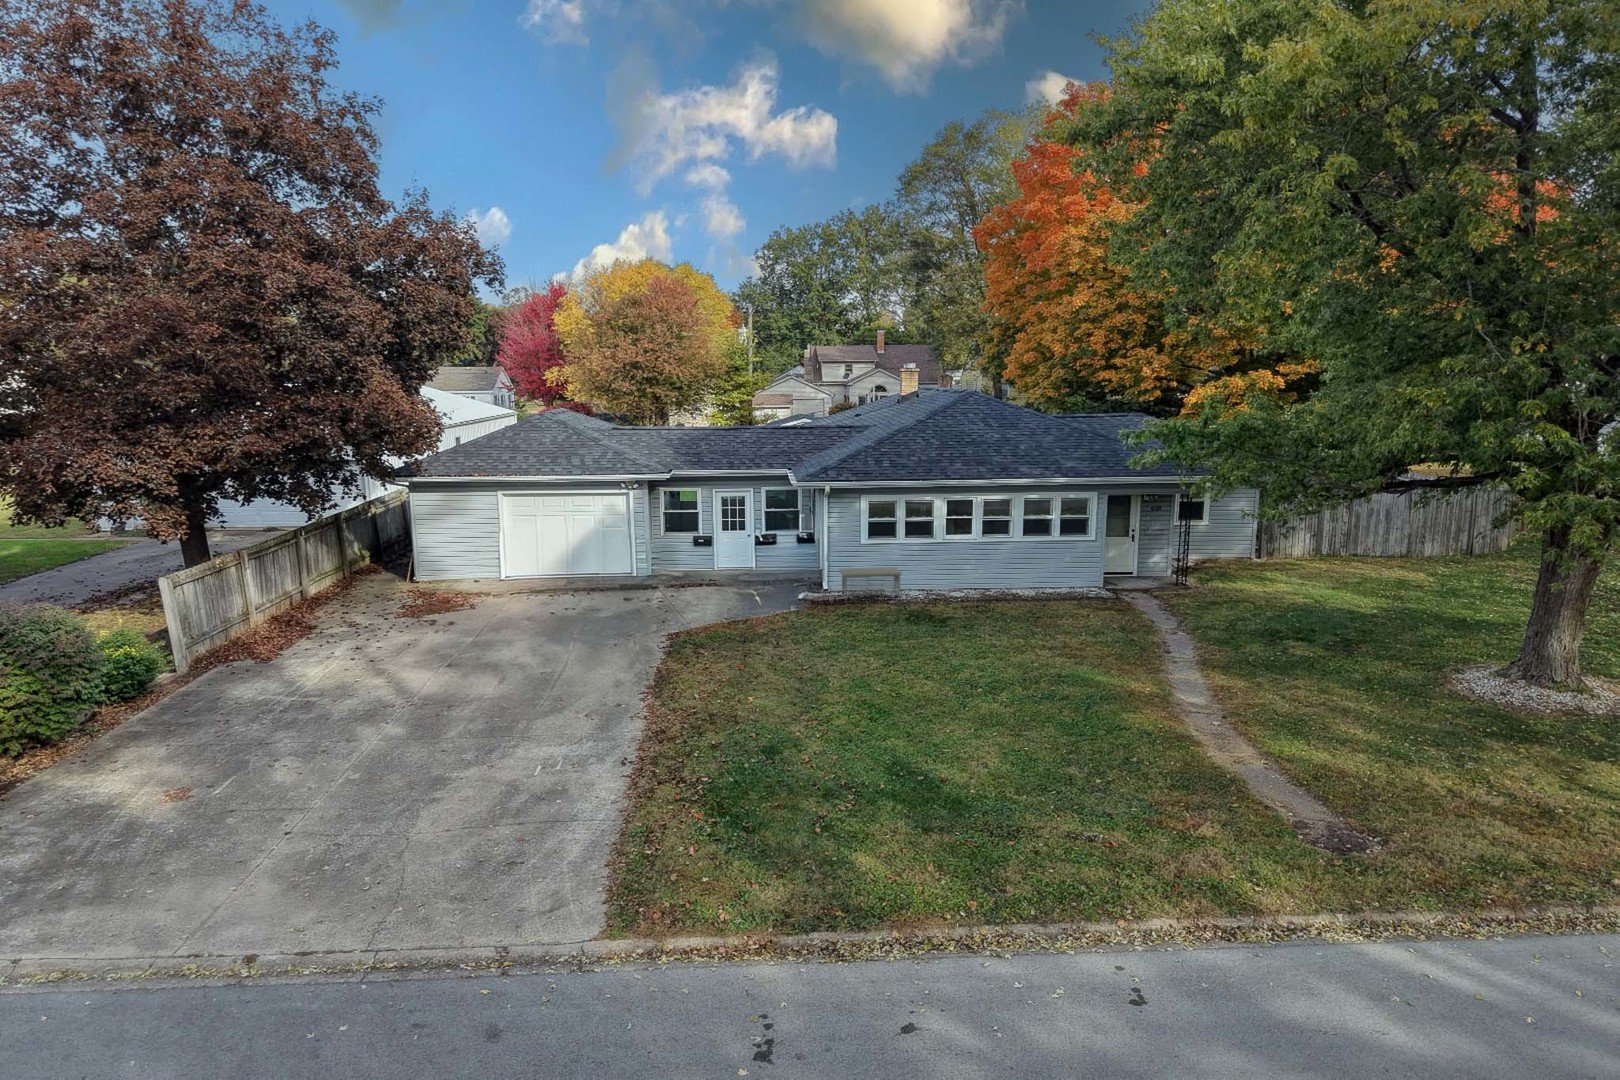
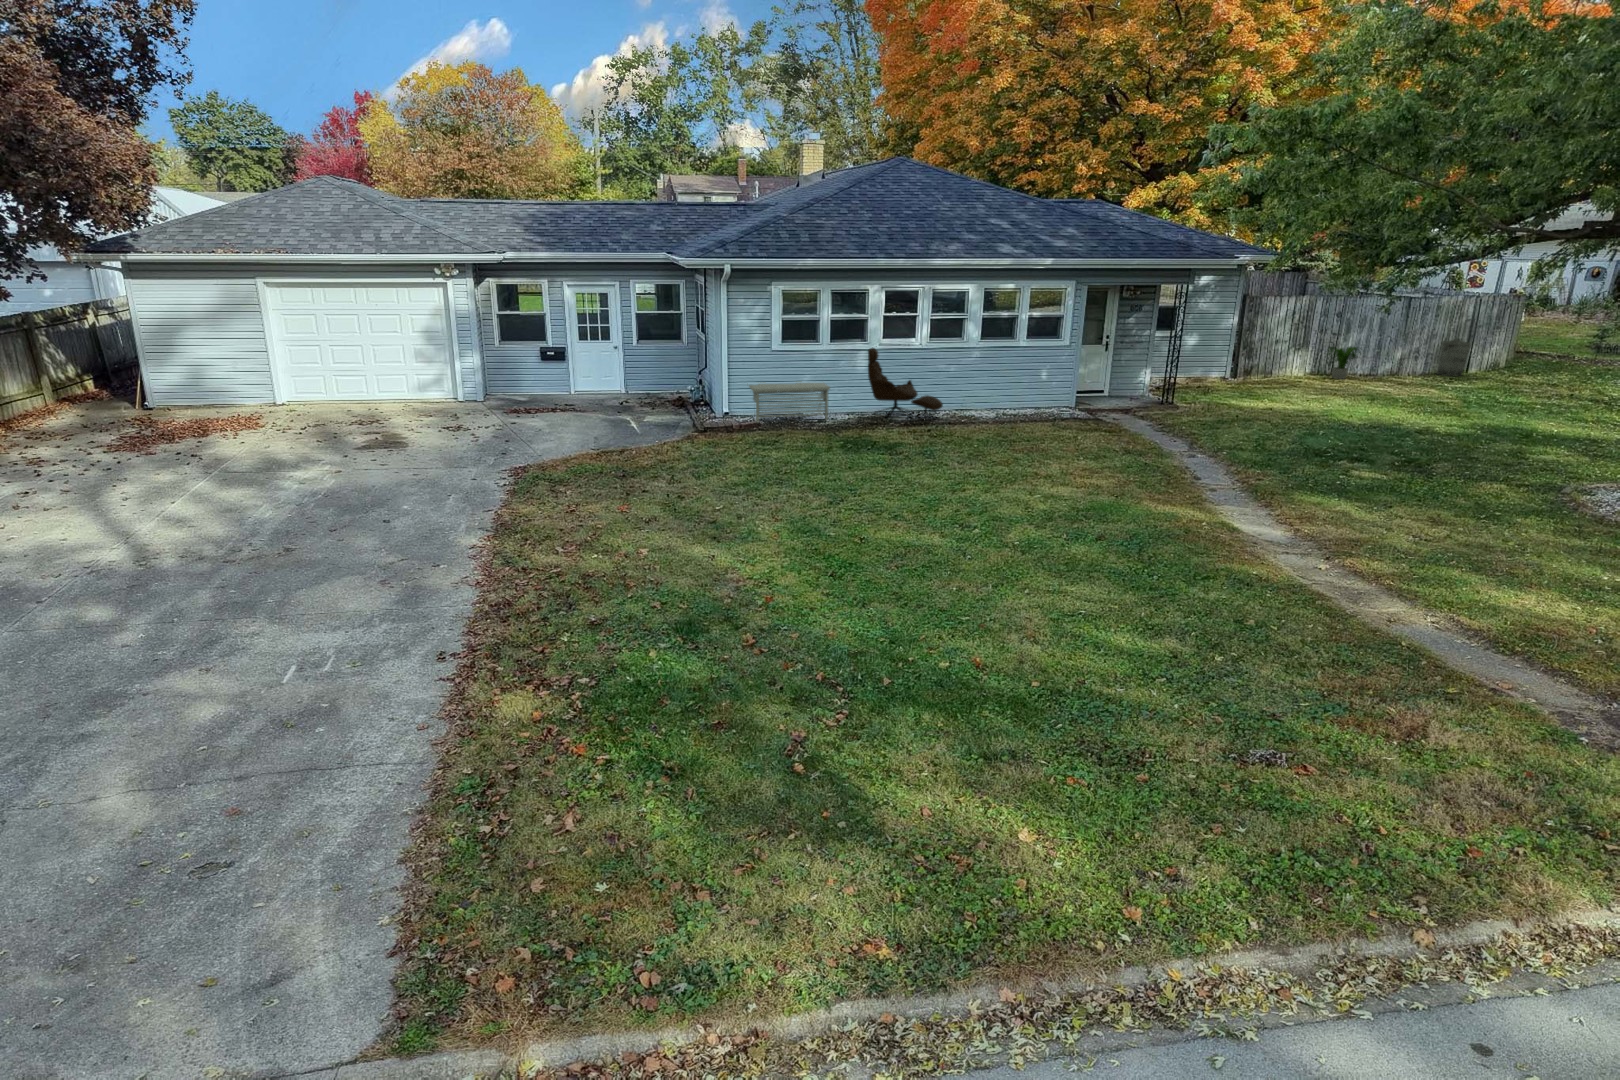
trash can: none [1457,524,1486,557] -> present [1436,339,1471,376]
potted plant: none [1344,531,1379,559] -> present [1328,347,1360,379]
lounge chair: none [932,540,992,599] -> present [868,348,943,419]

